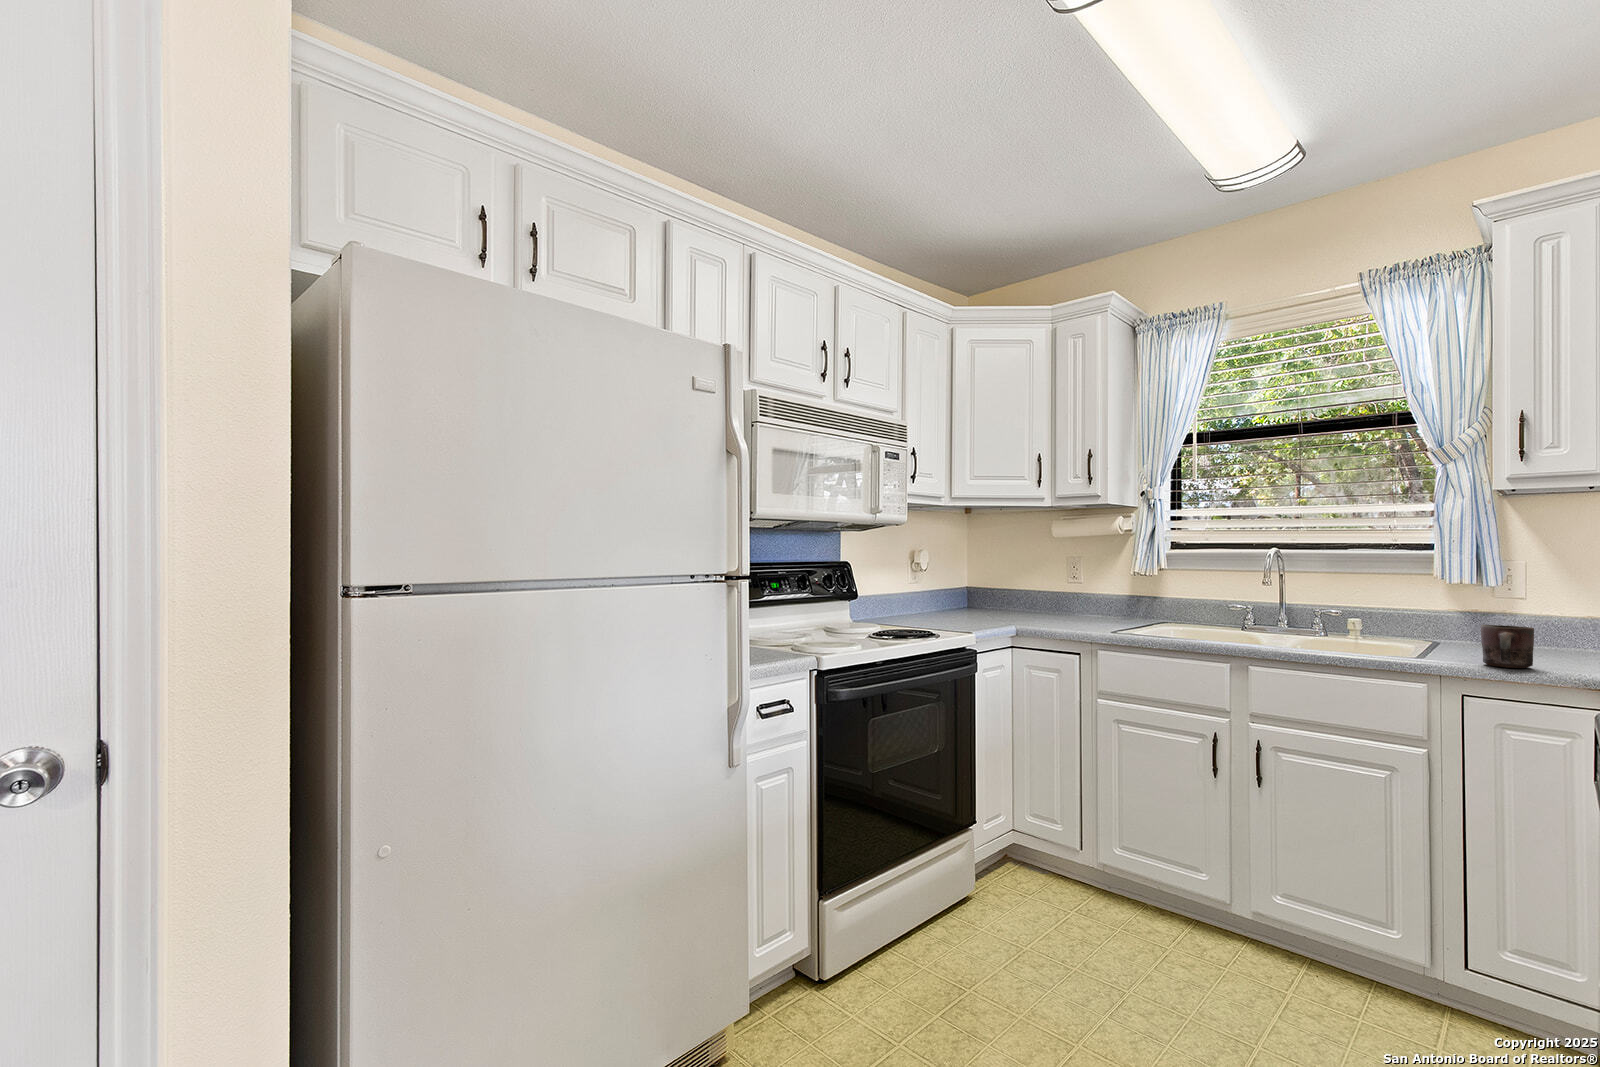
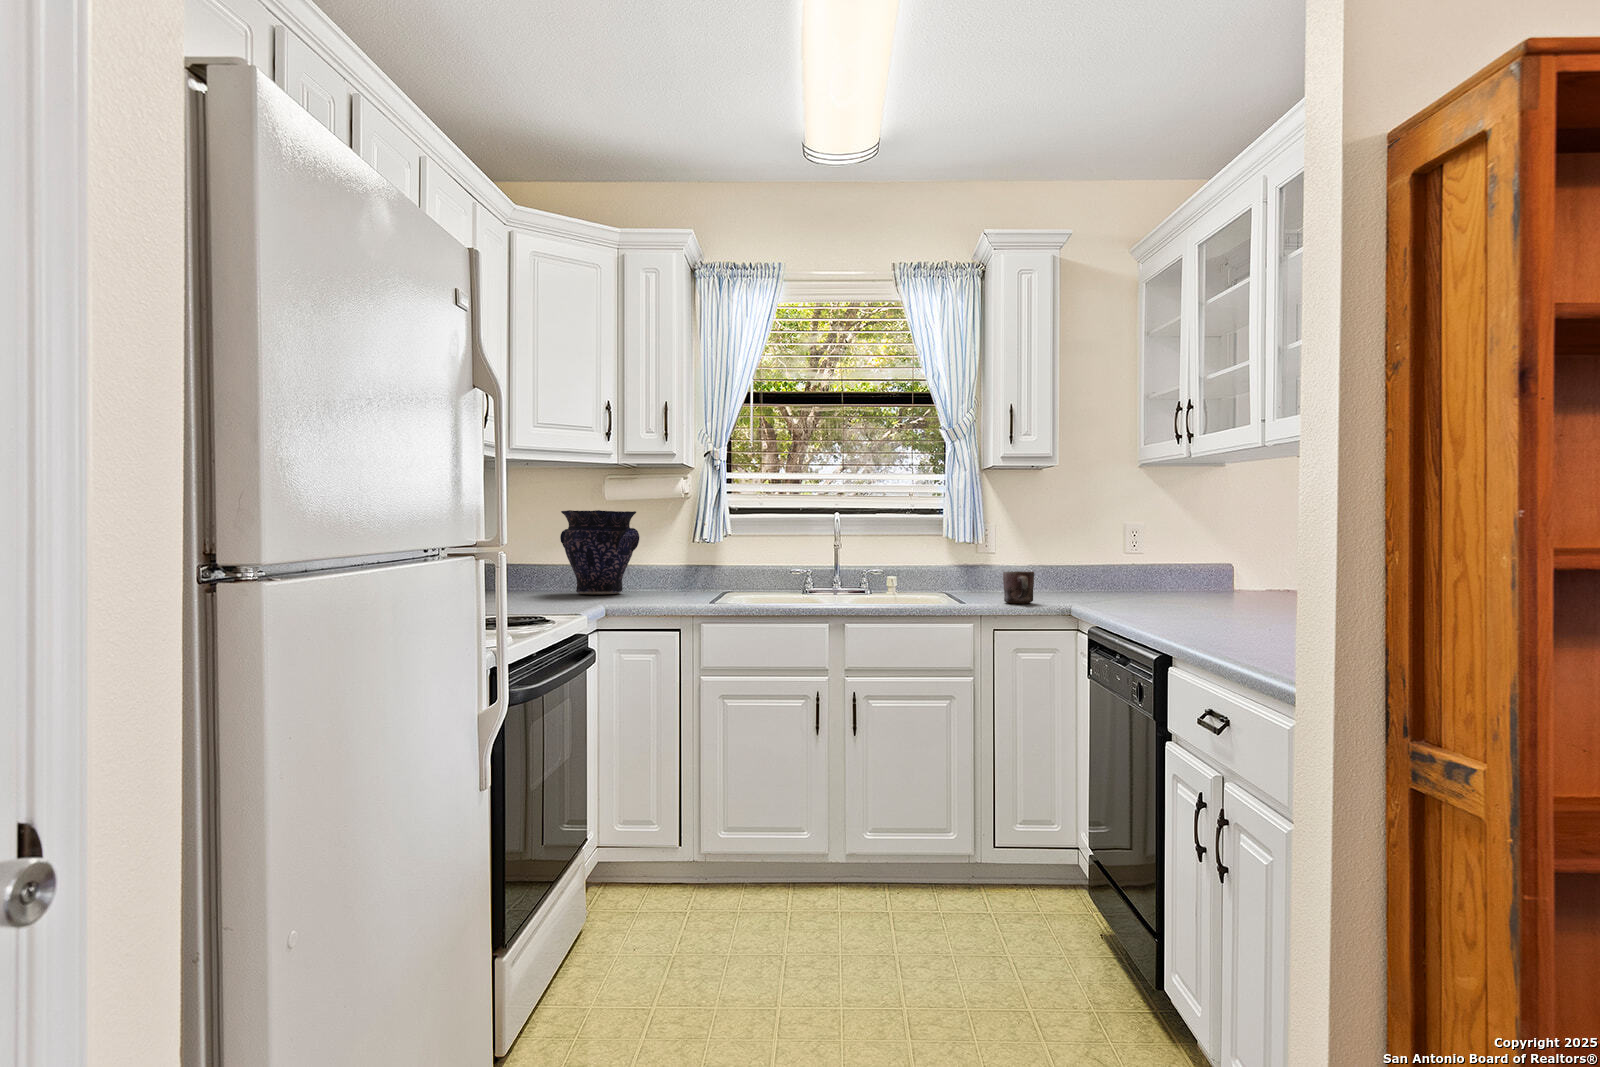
vase: none [1016,545,1082,616] -> present [560,510,639,594]

